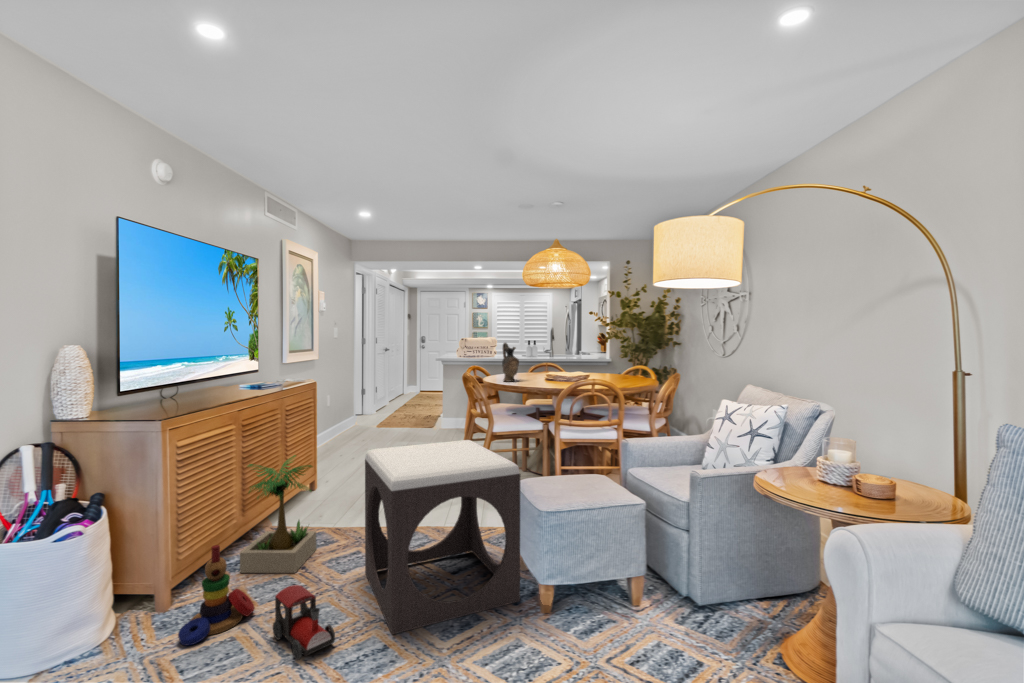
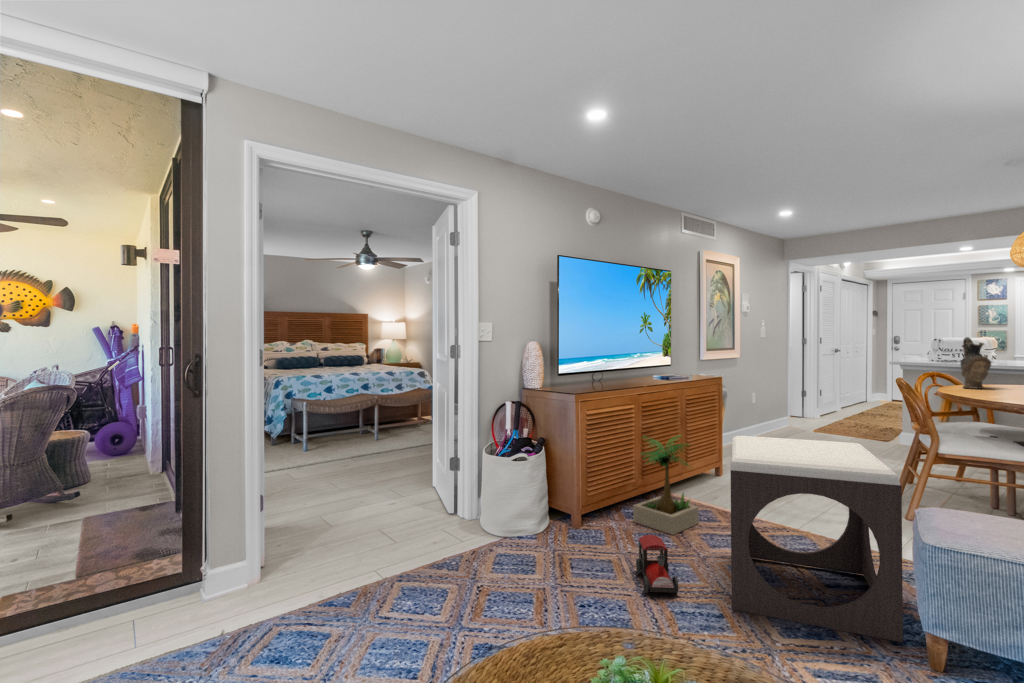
stacking toy: present [178,545,255,646] -> none [577,488,631,555]

